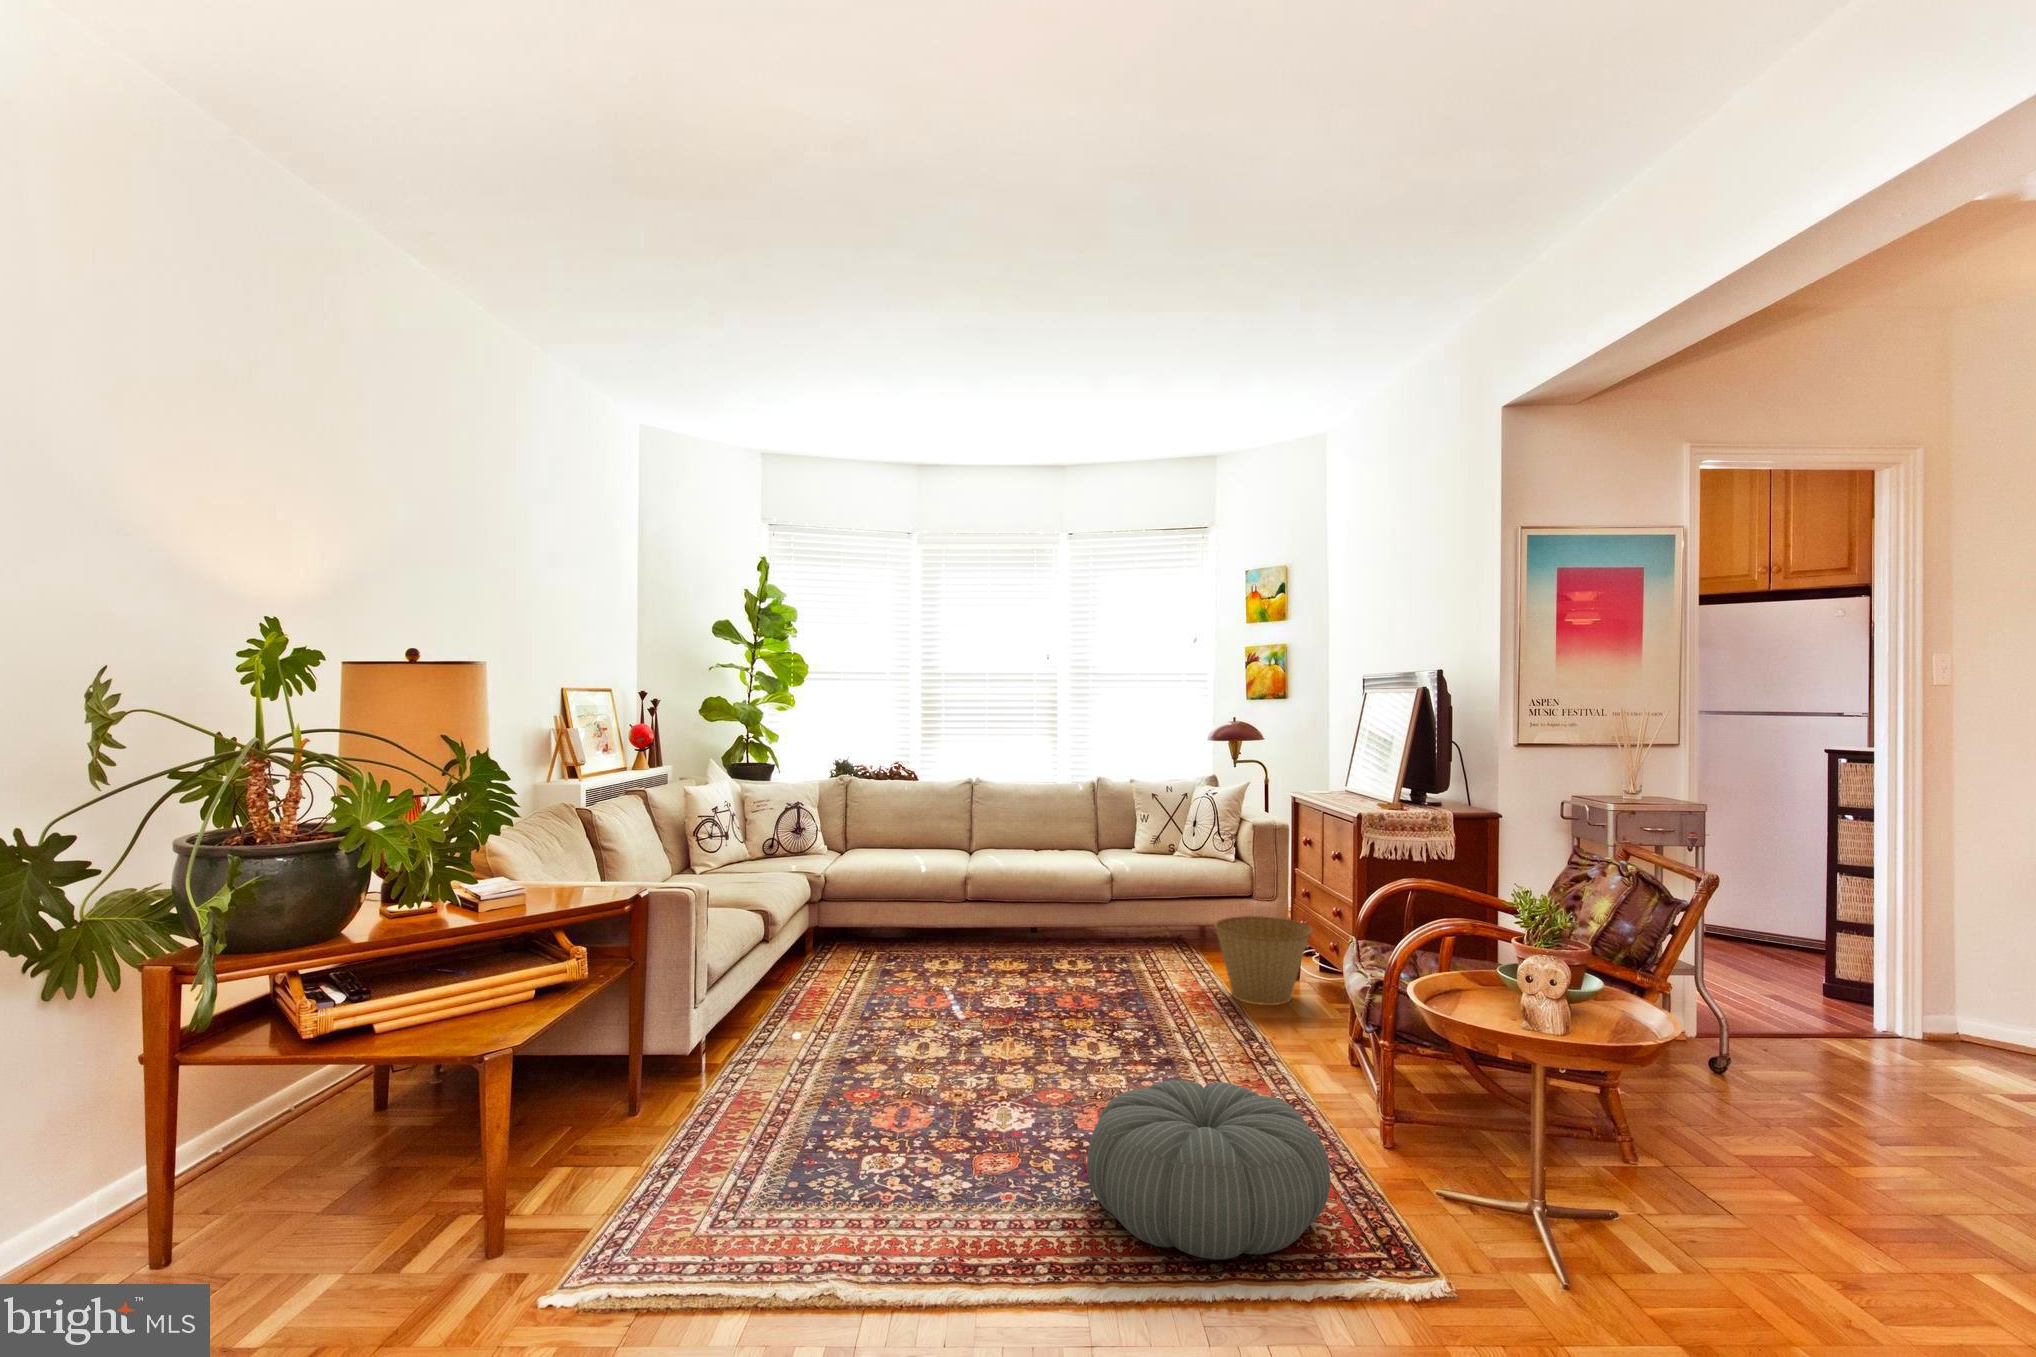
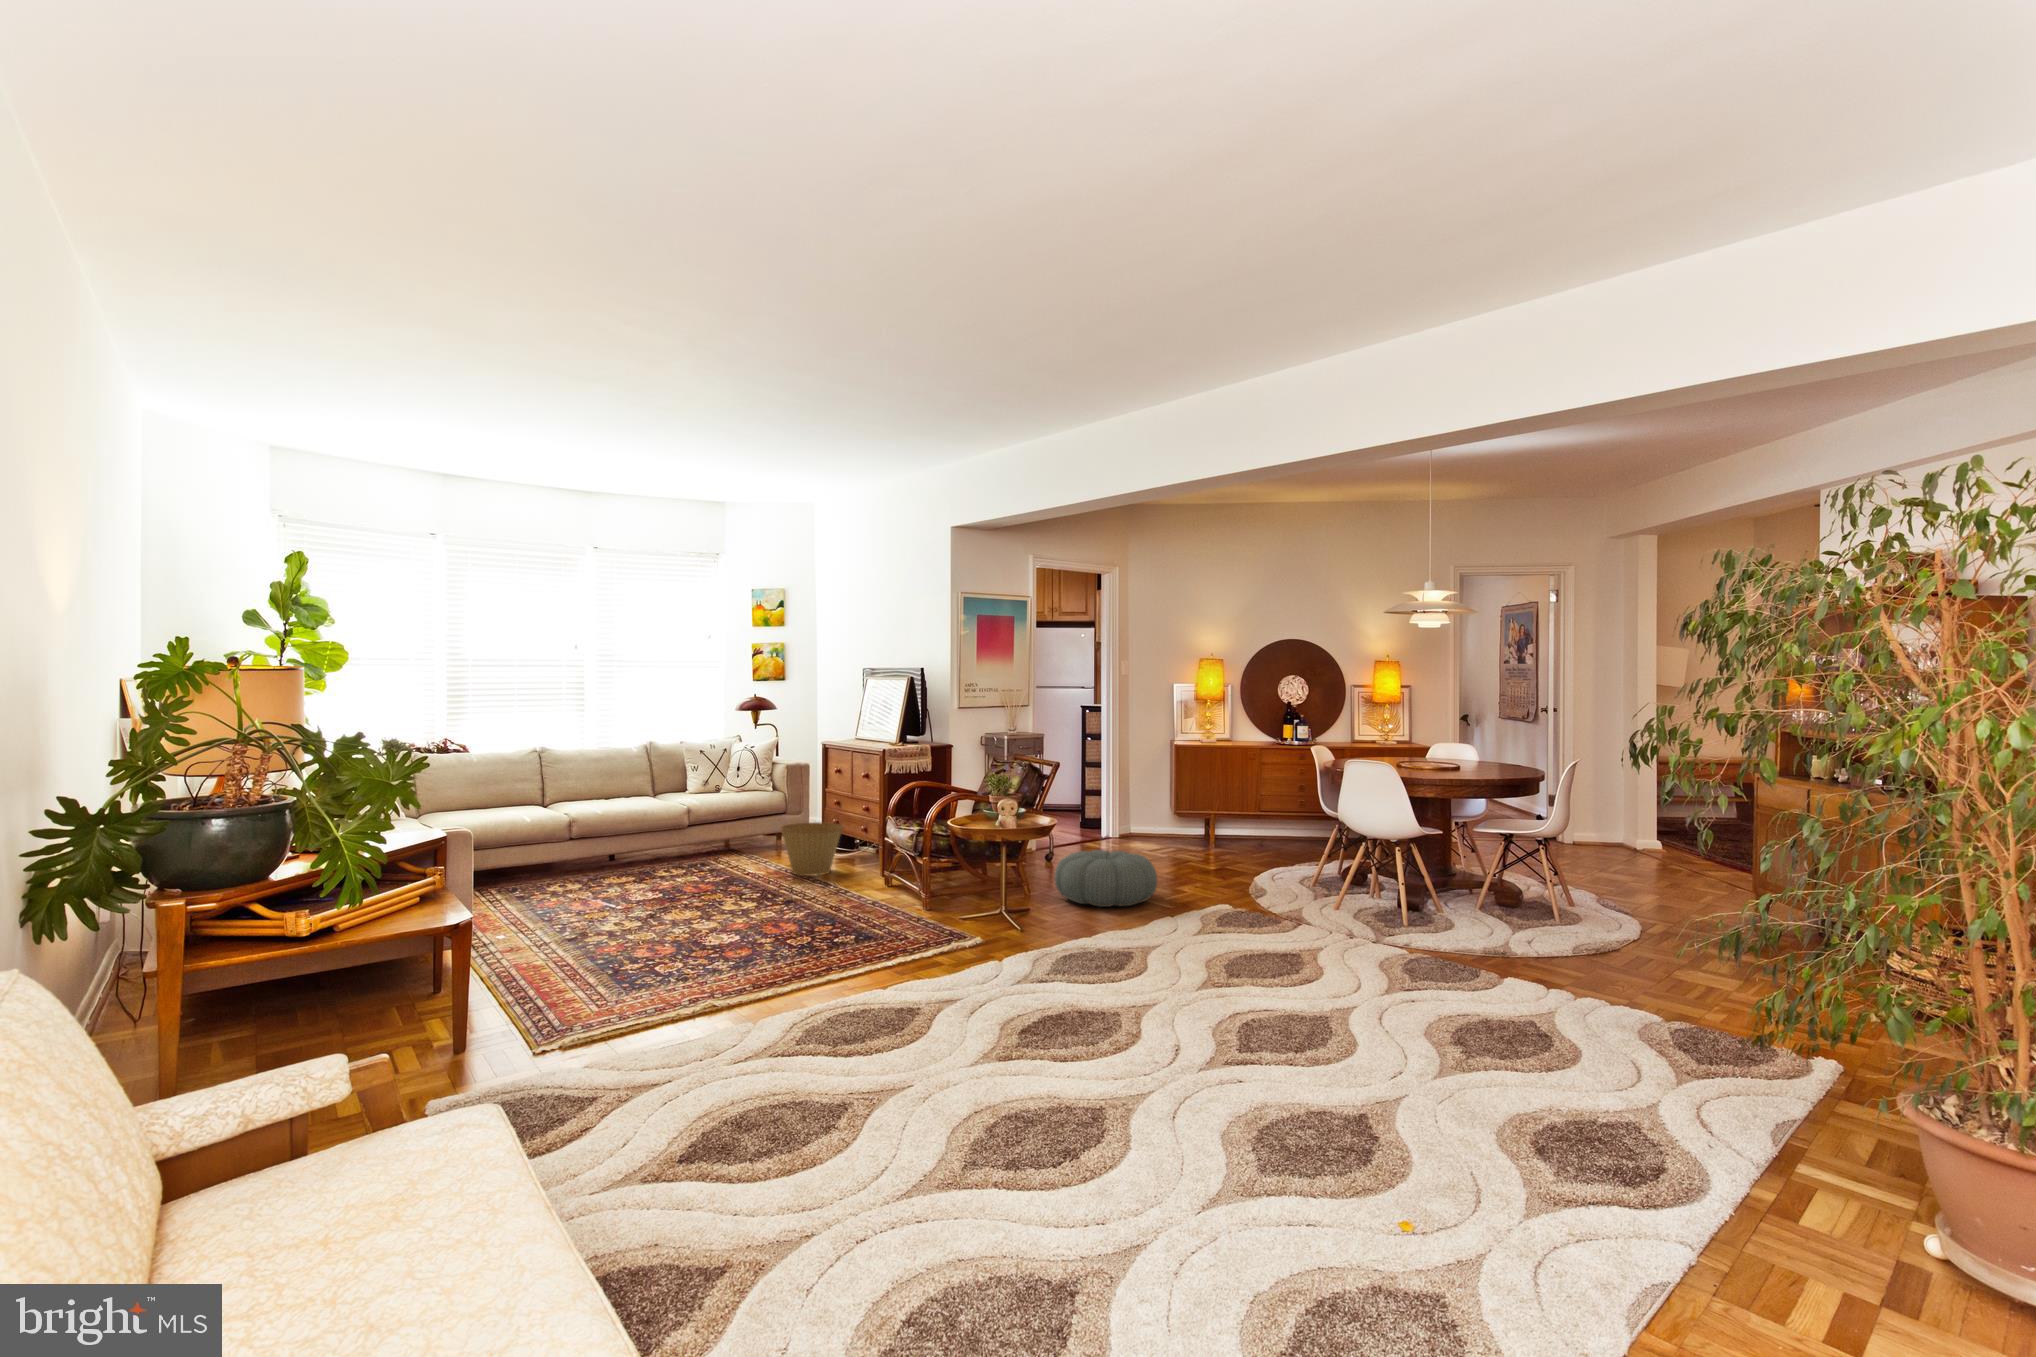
pouf: present [1087,1080,1330,1259] -> present [1055,850,1157,907]

